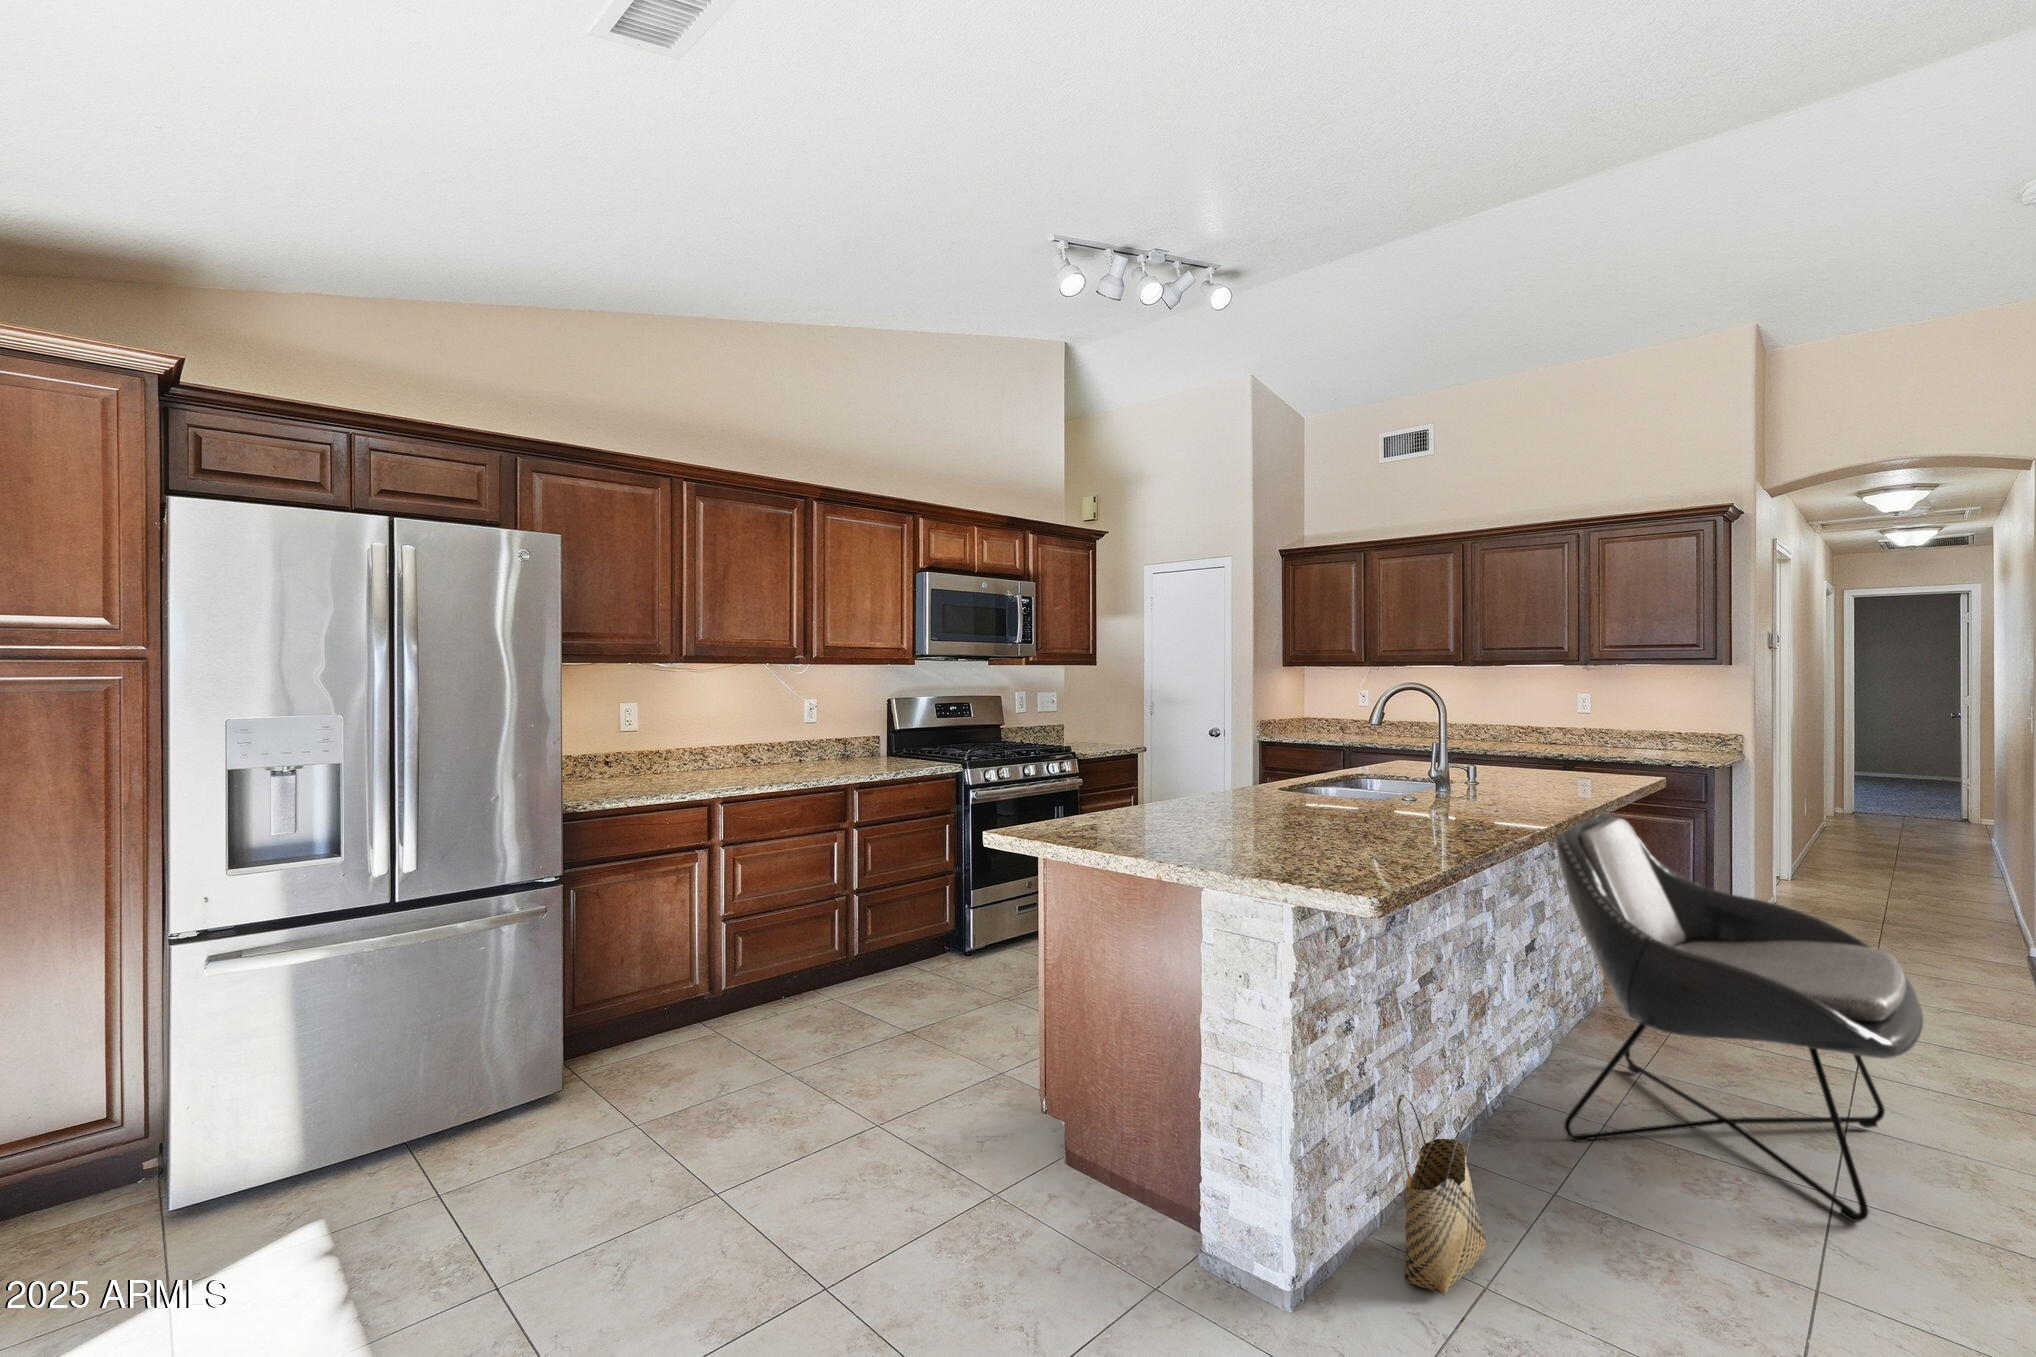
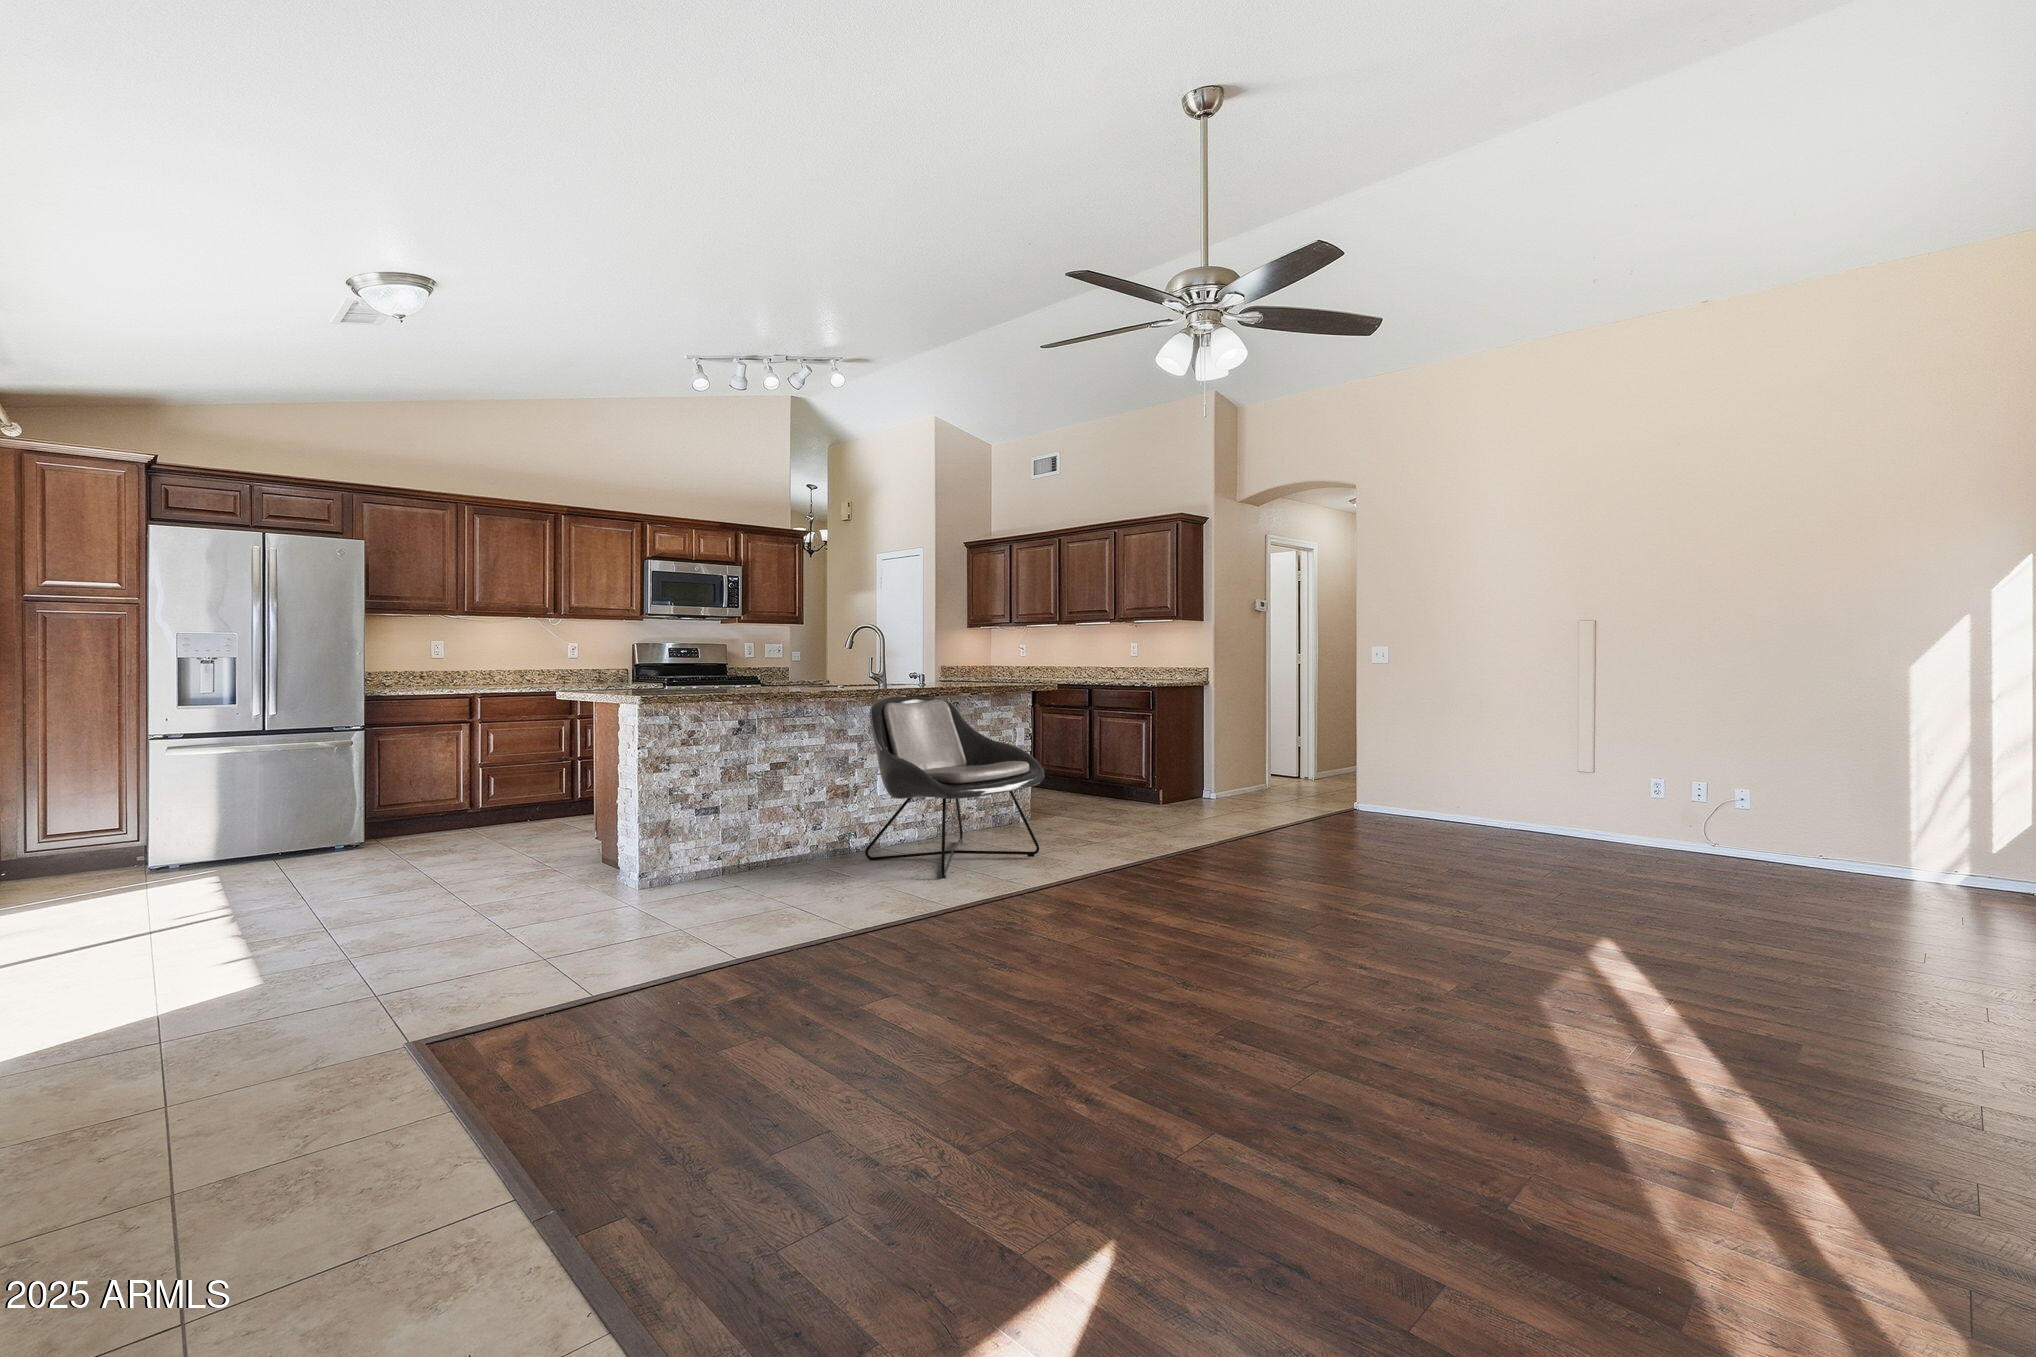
woven basket: present [1397,1095,1486,1295] -> none [689,809,745,889]

